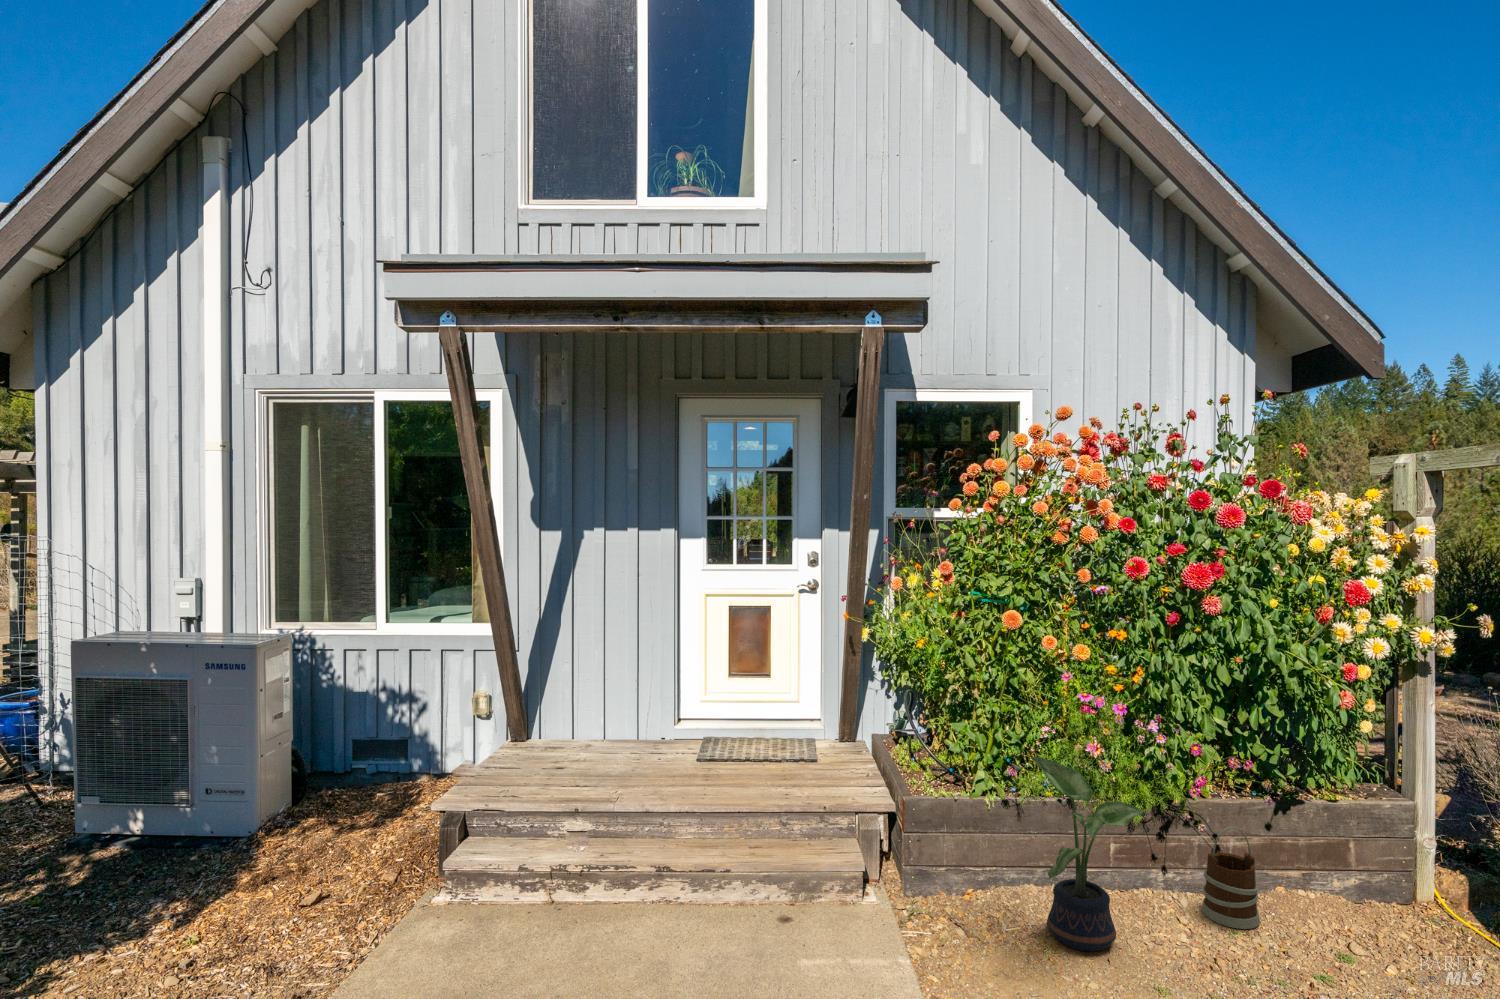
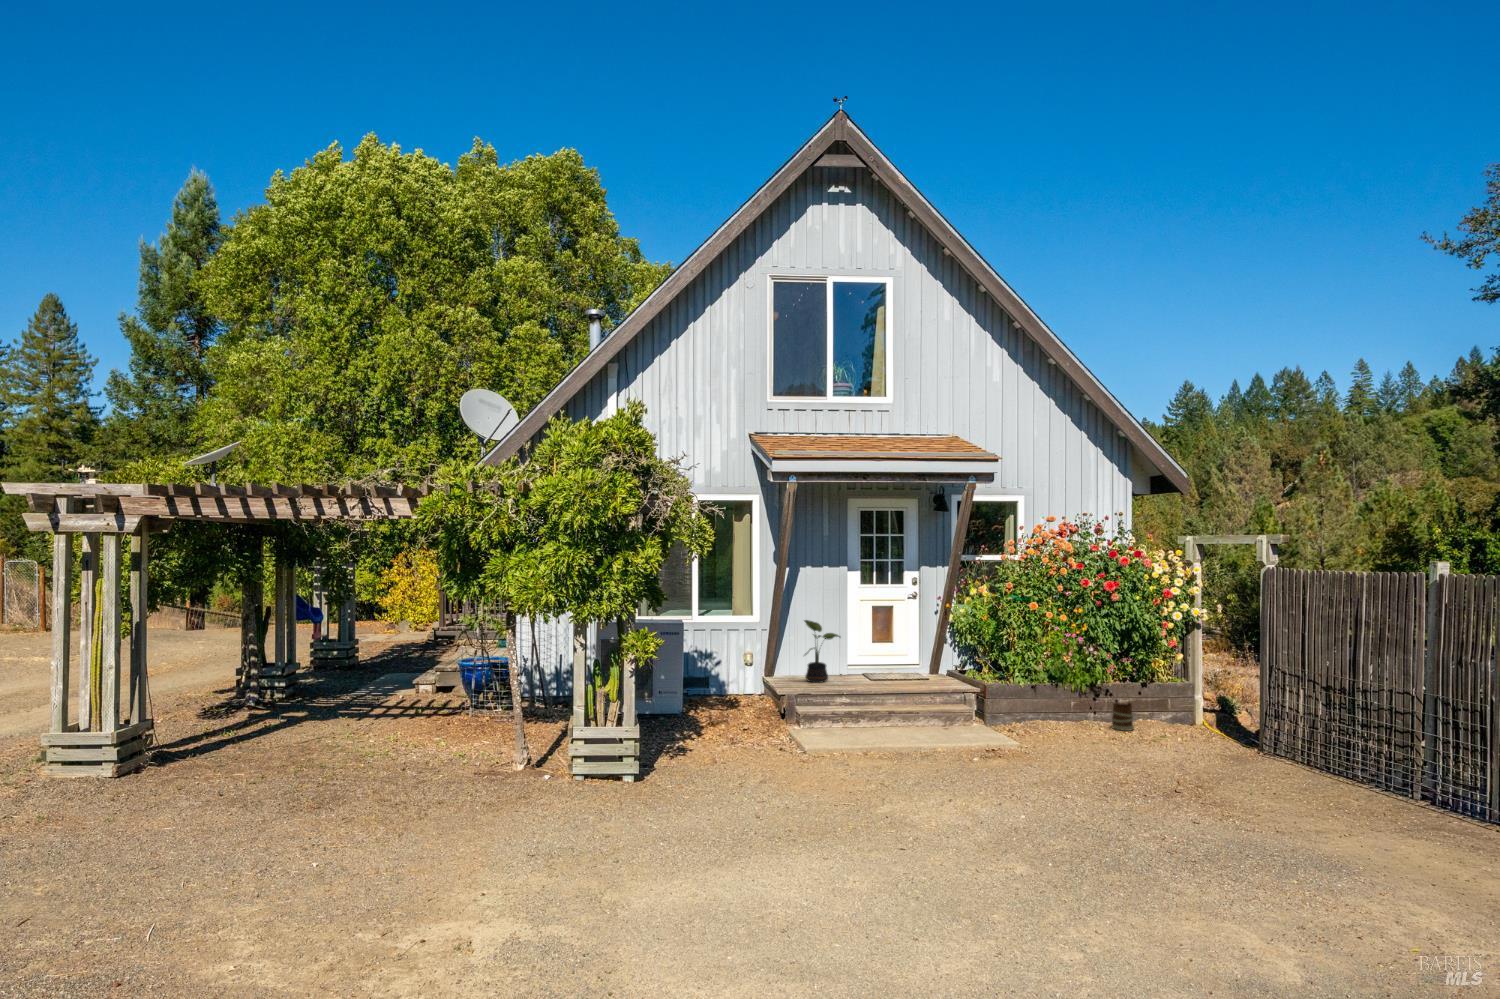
potted plant: present [1030,757,1146,951] -> present [804,620,840,683]

